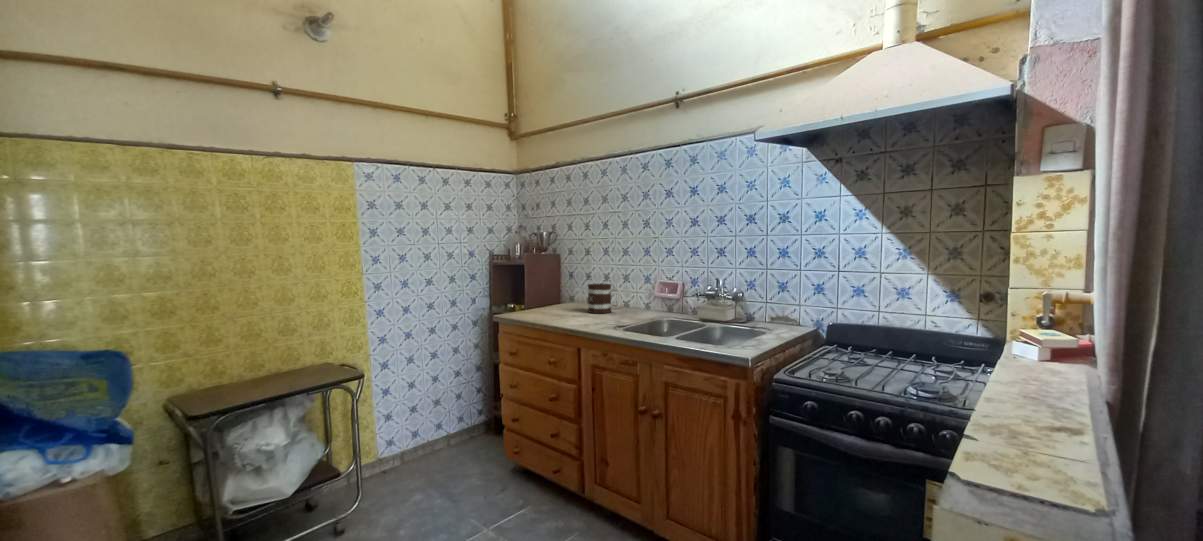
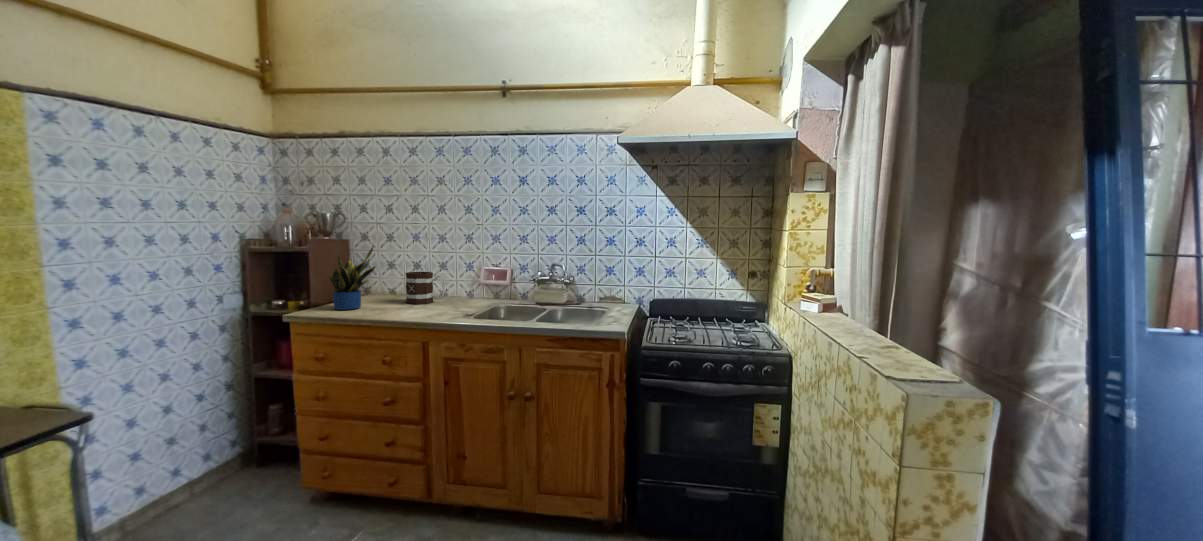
potted plant: none [527,258,561,314] -> present [329,247,375,310]

